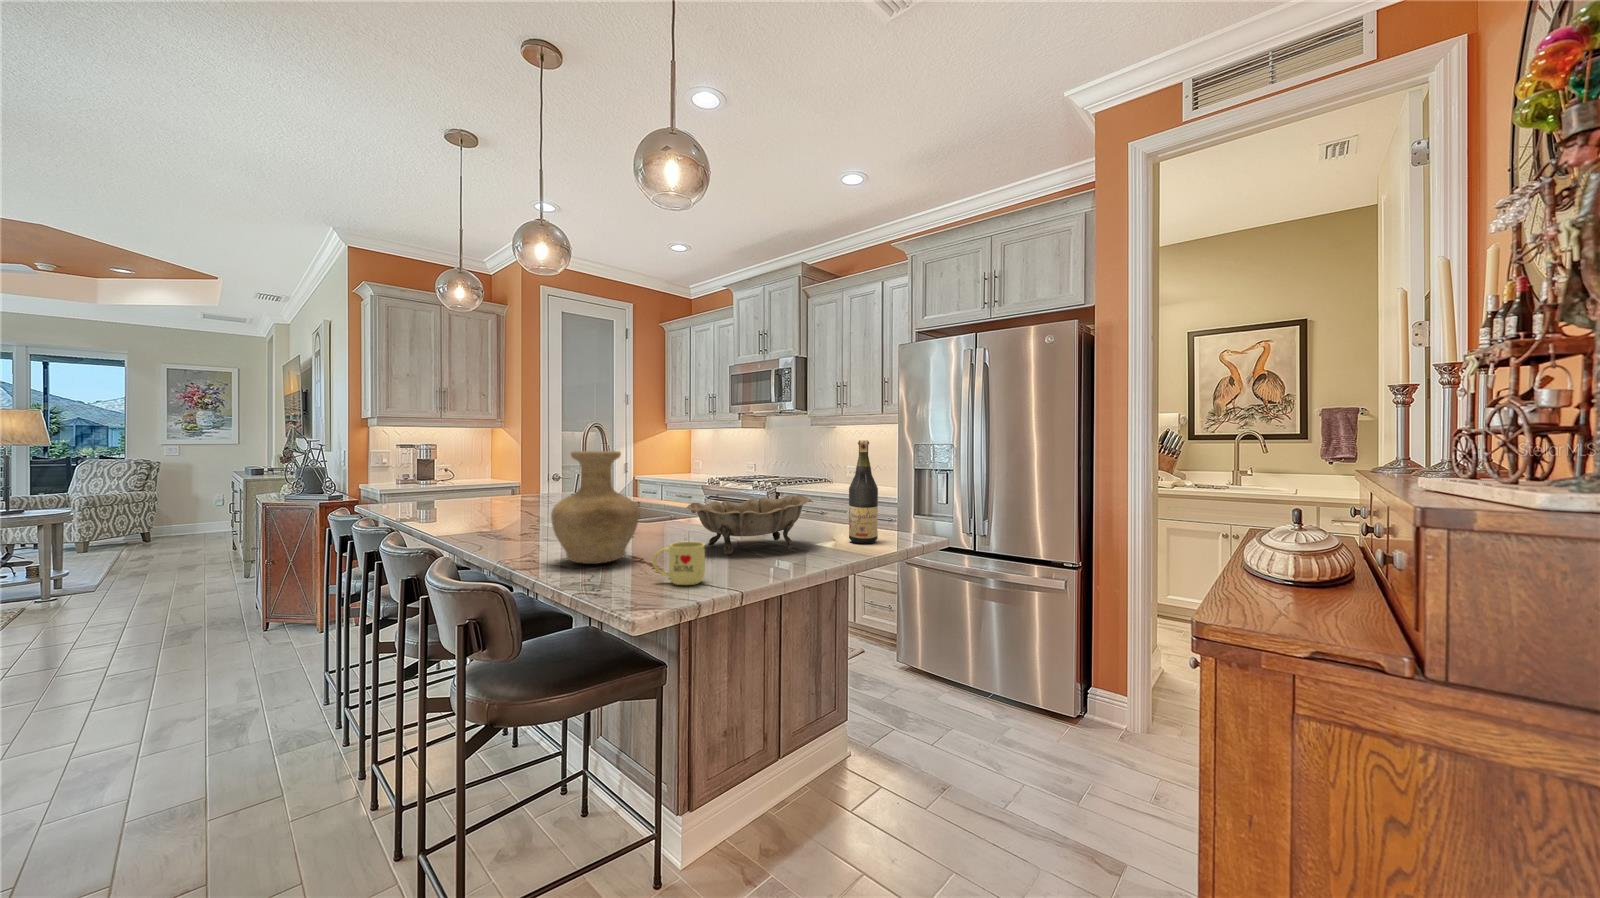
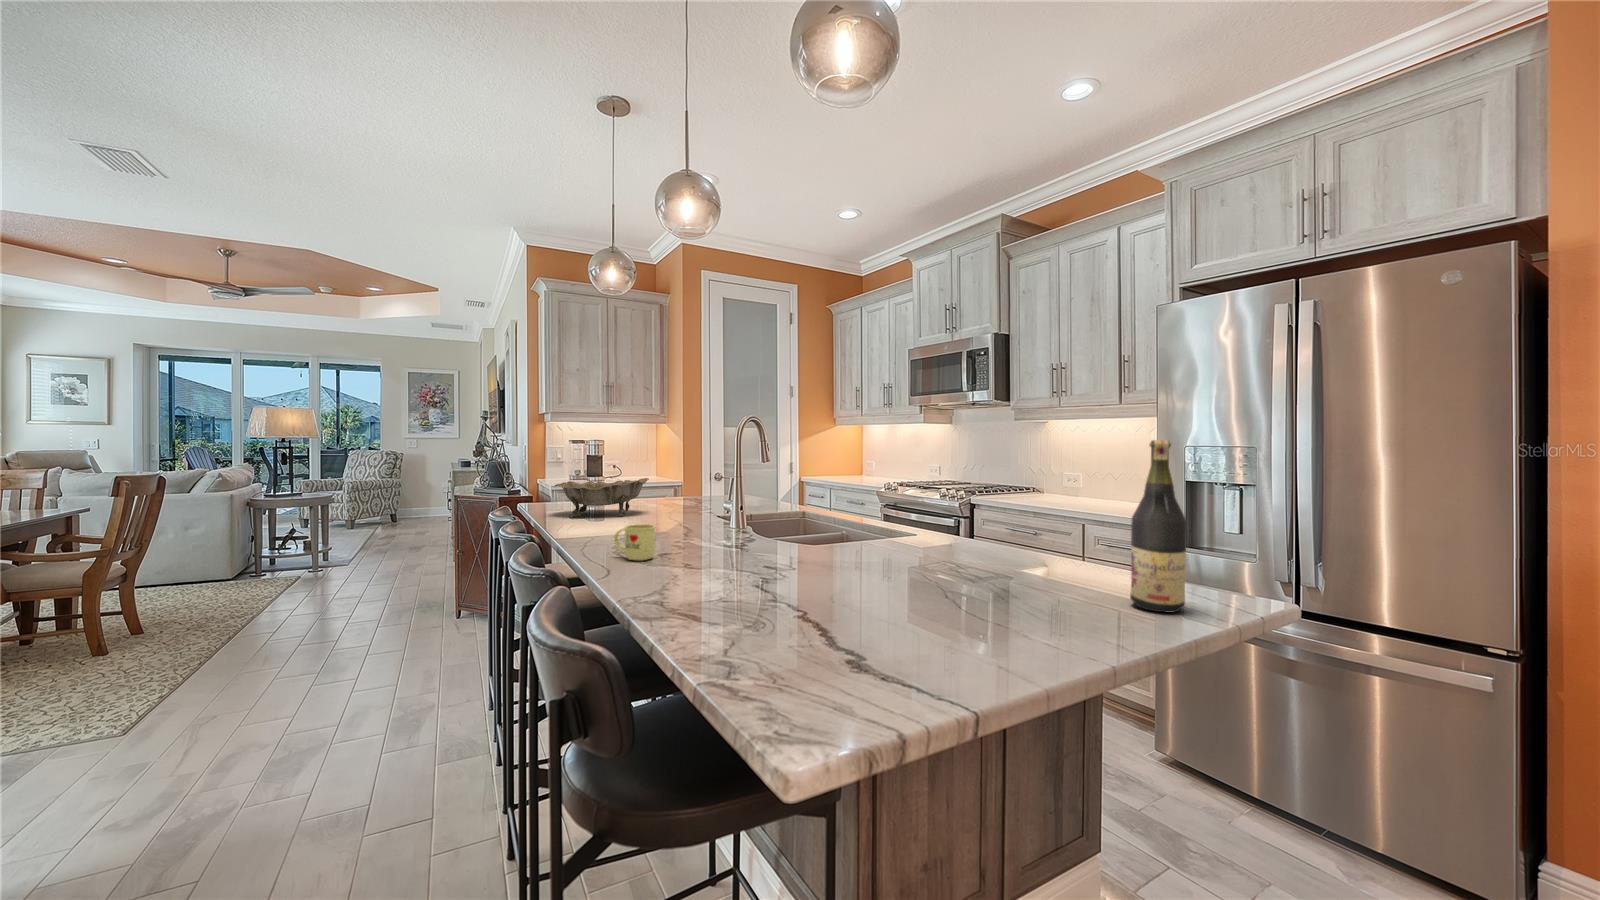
vase: present [551,451,639,564] -> none [675,454,800,625]
decorative bowl: present [687,495,813,555] -> present [555,478,649,517]
mug: present [653,541,705,585] -> present [614,524,656,560]

